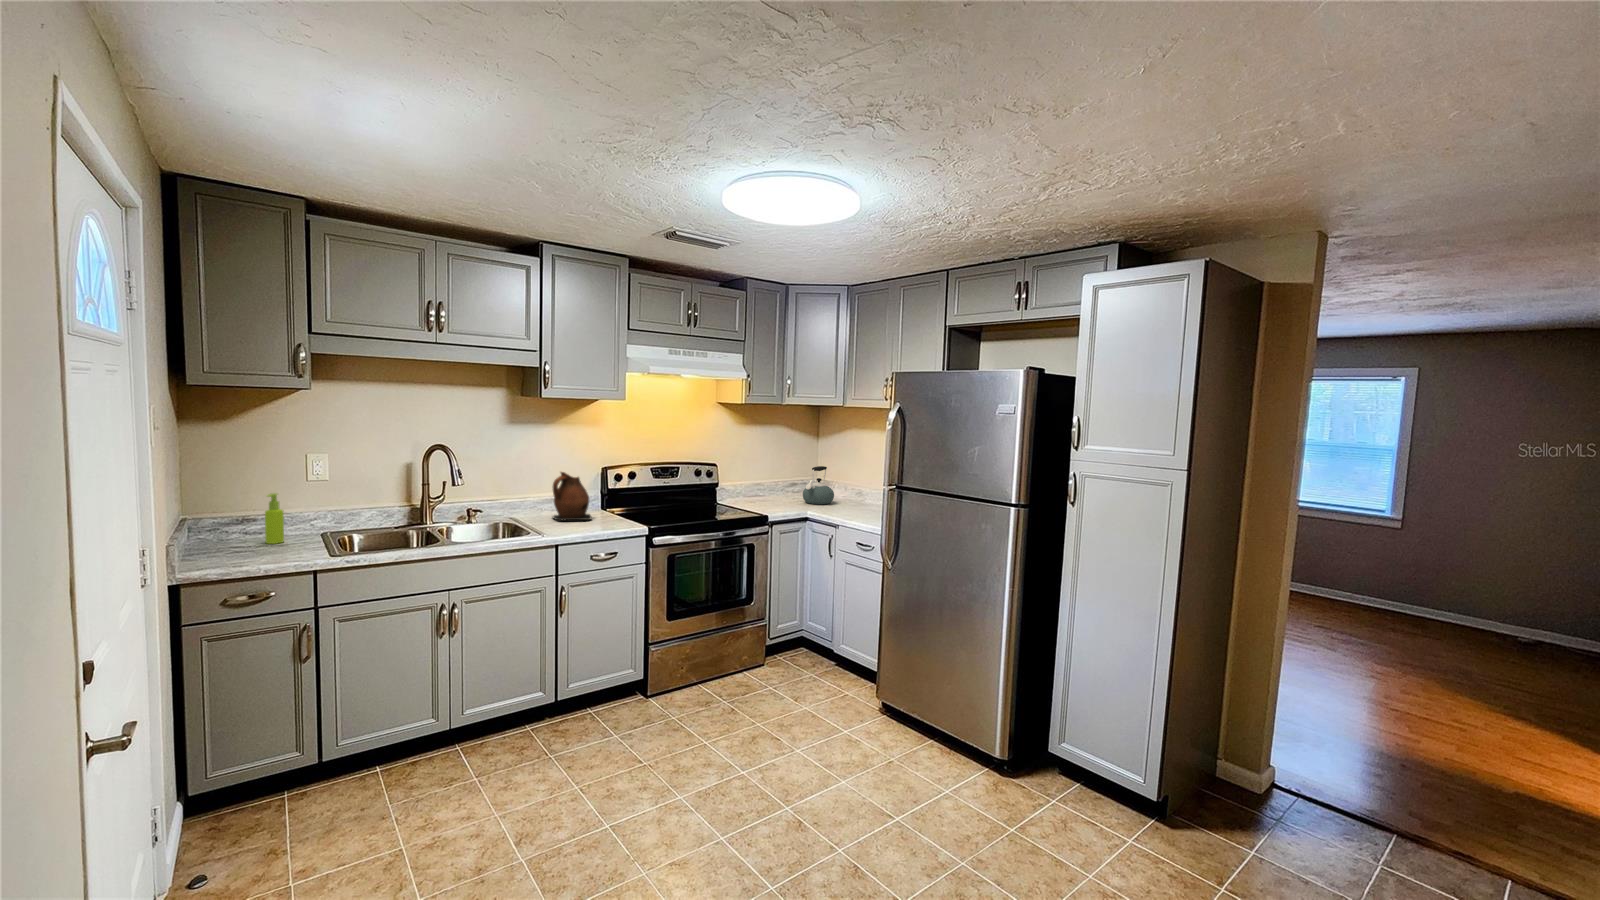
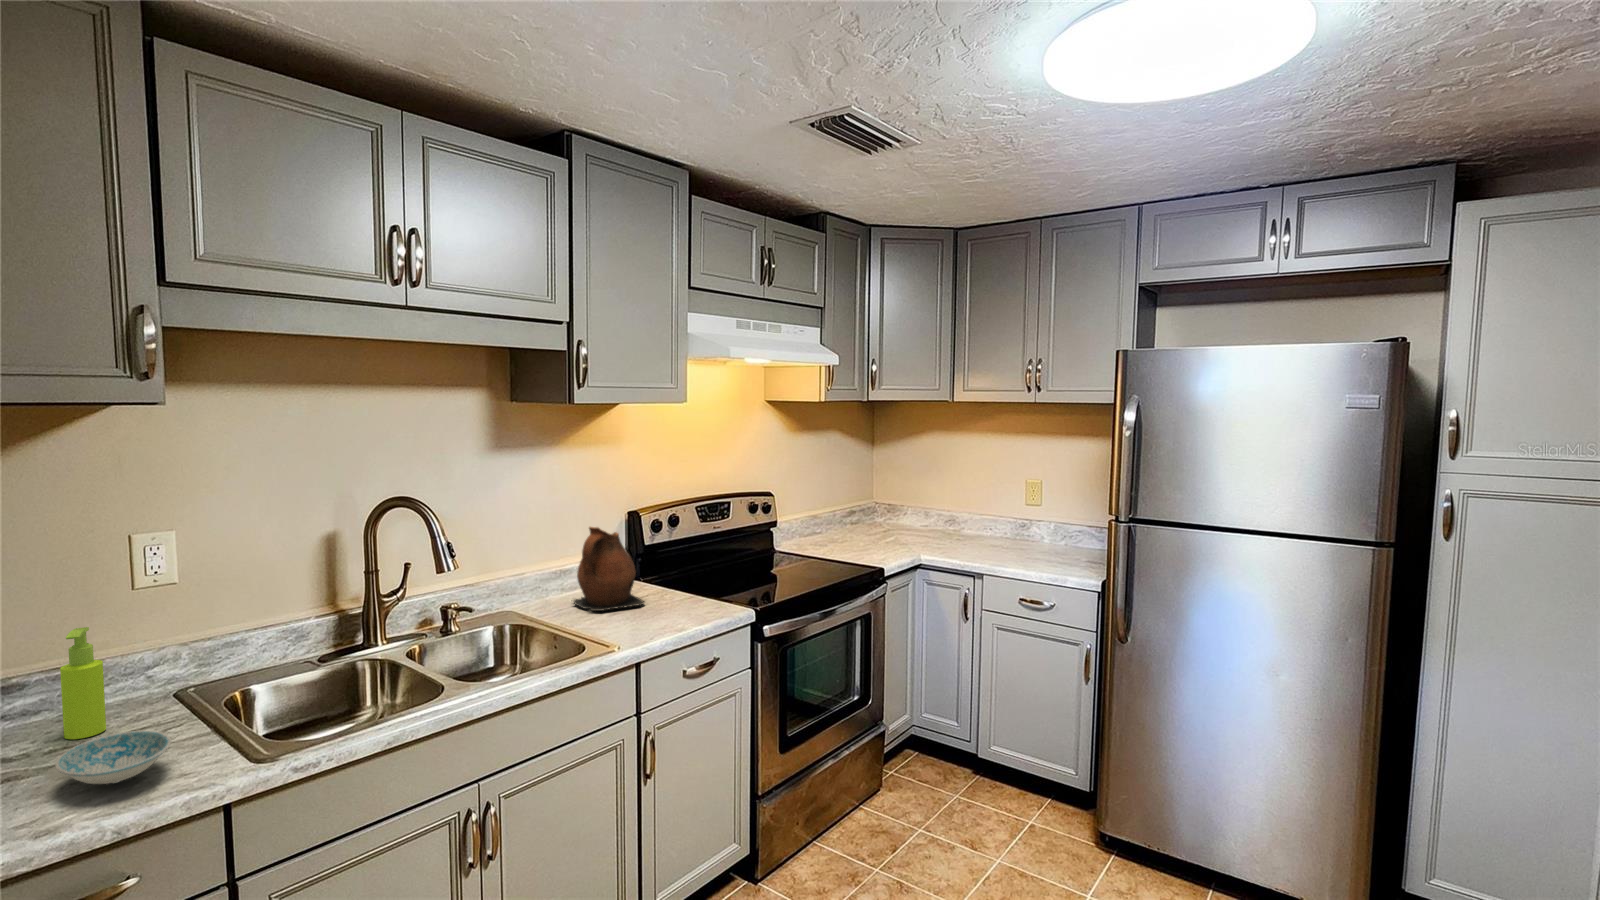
kettle: present [803,466,834,504] -> none [885,488,930,543]
ceramic bowl: none [249,539,298,557] -> present [56,730,171,784]

